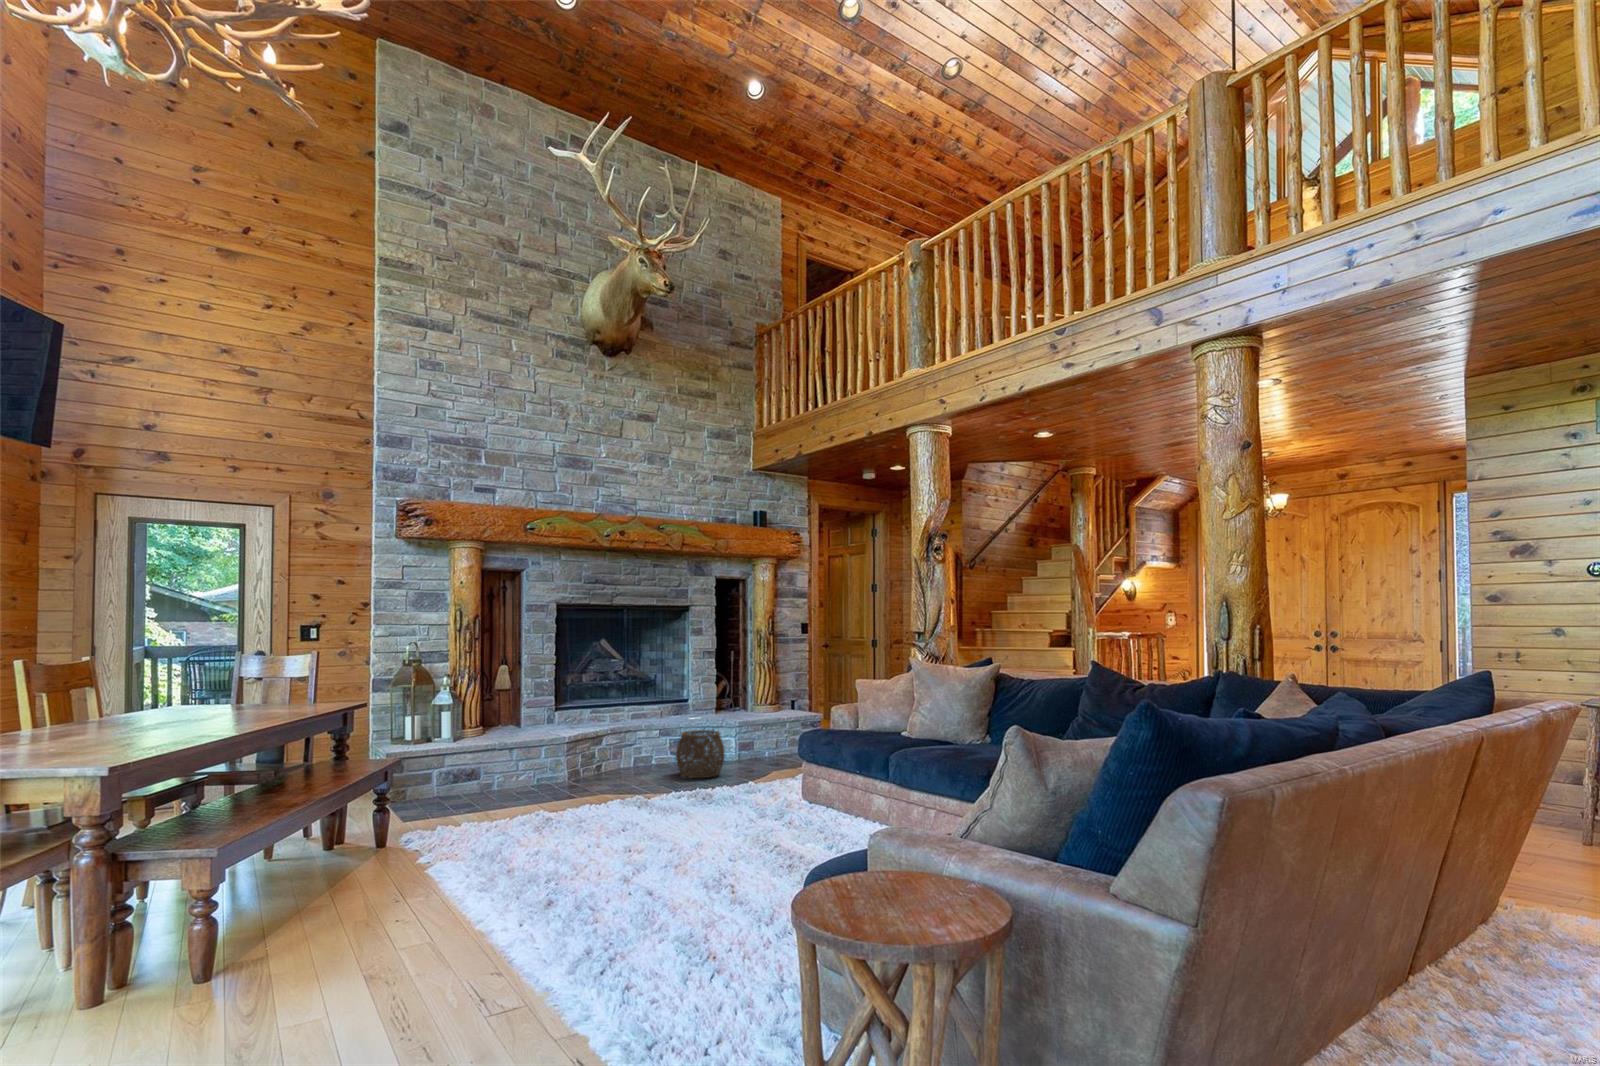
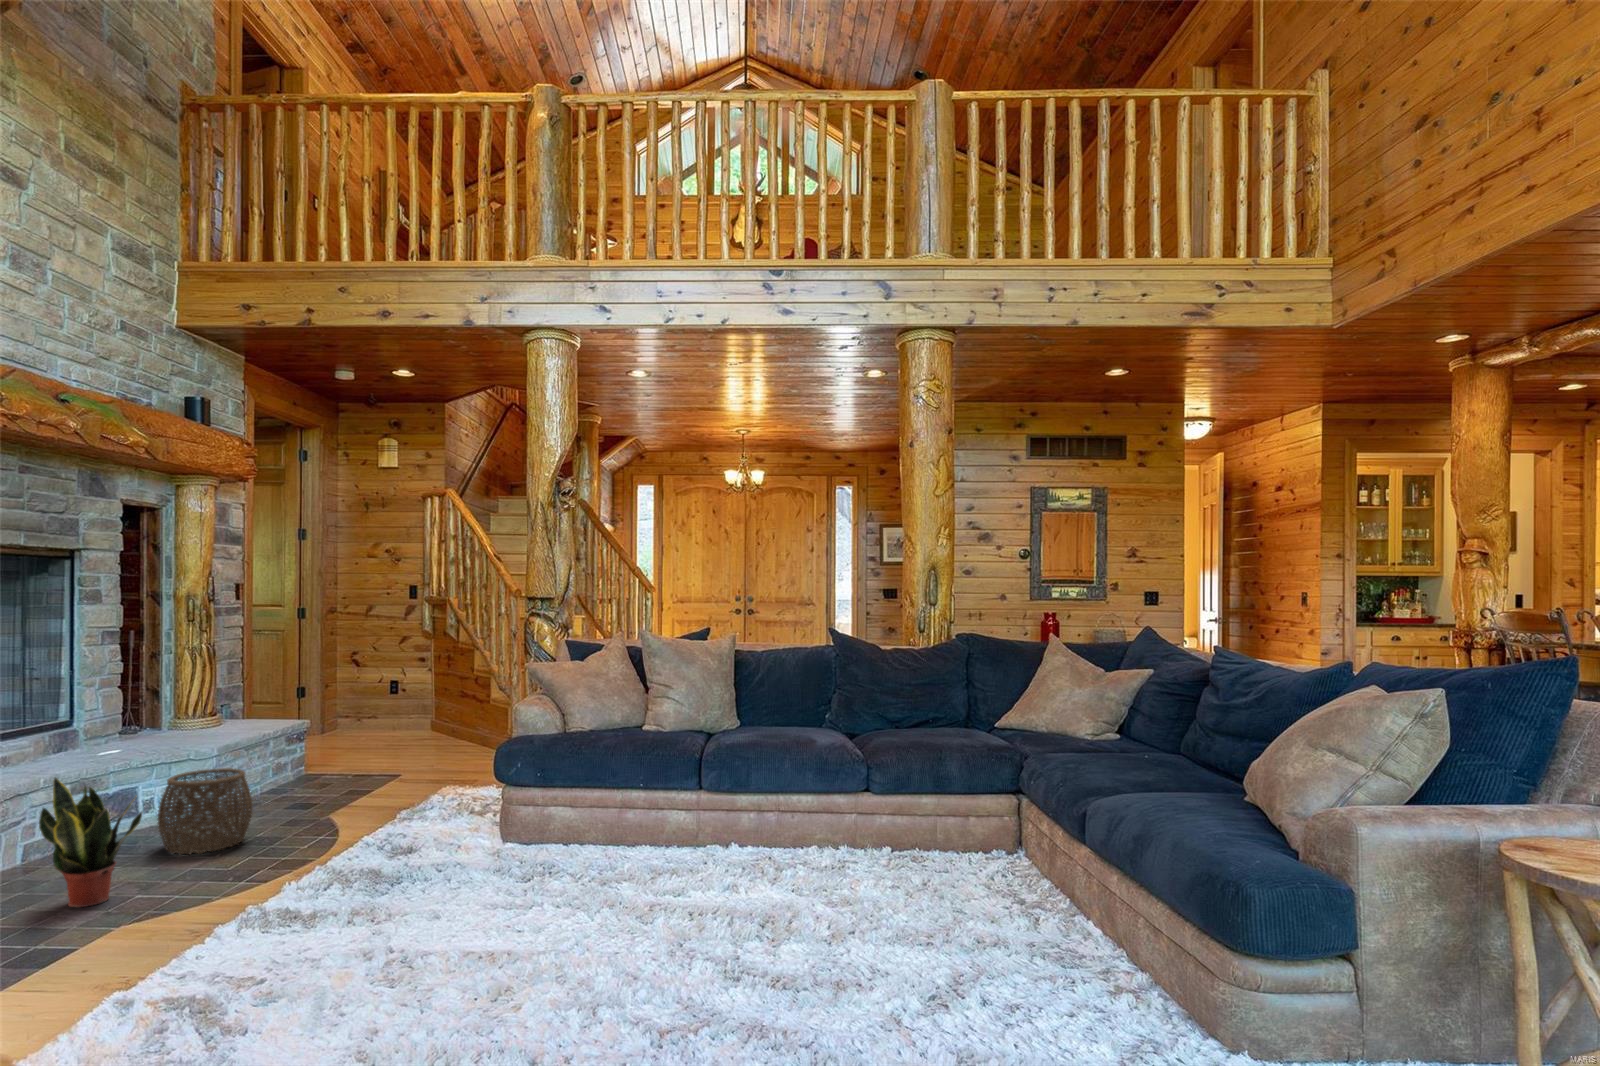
potted plant: none [589,717,639,789] -> present [39,778,143,907]

